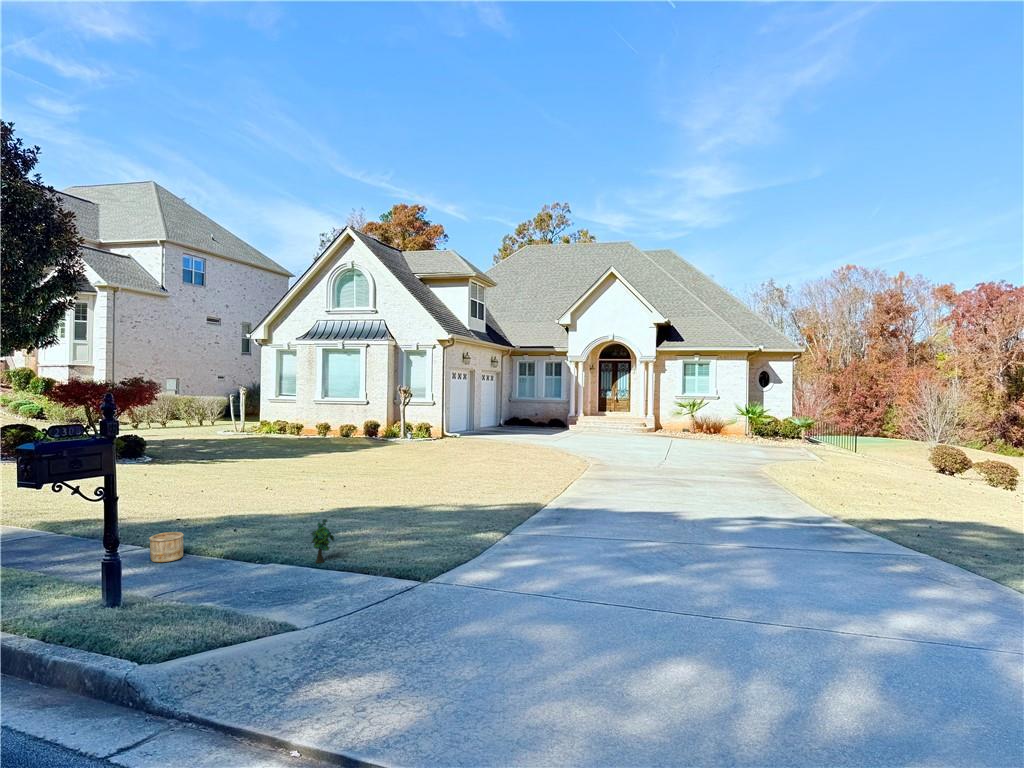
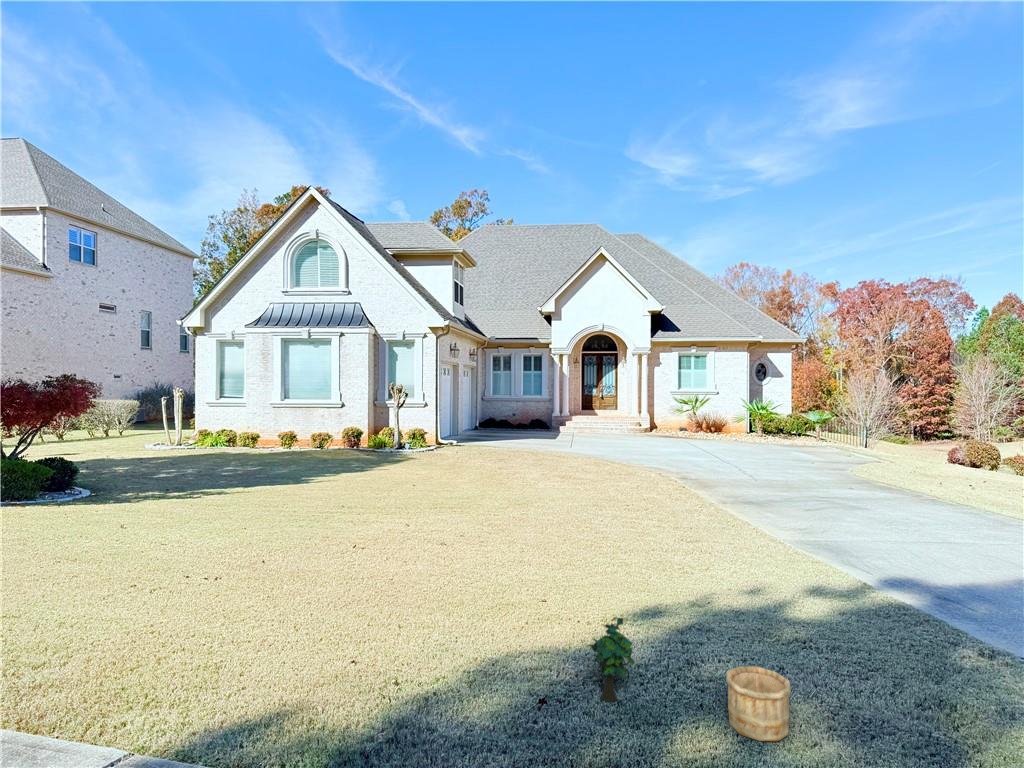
wooden bucket: present [149,532,184,562] -> present [726,666,791,741]

